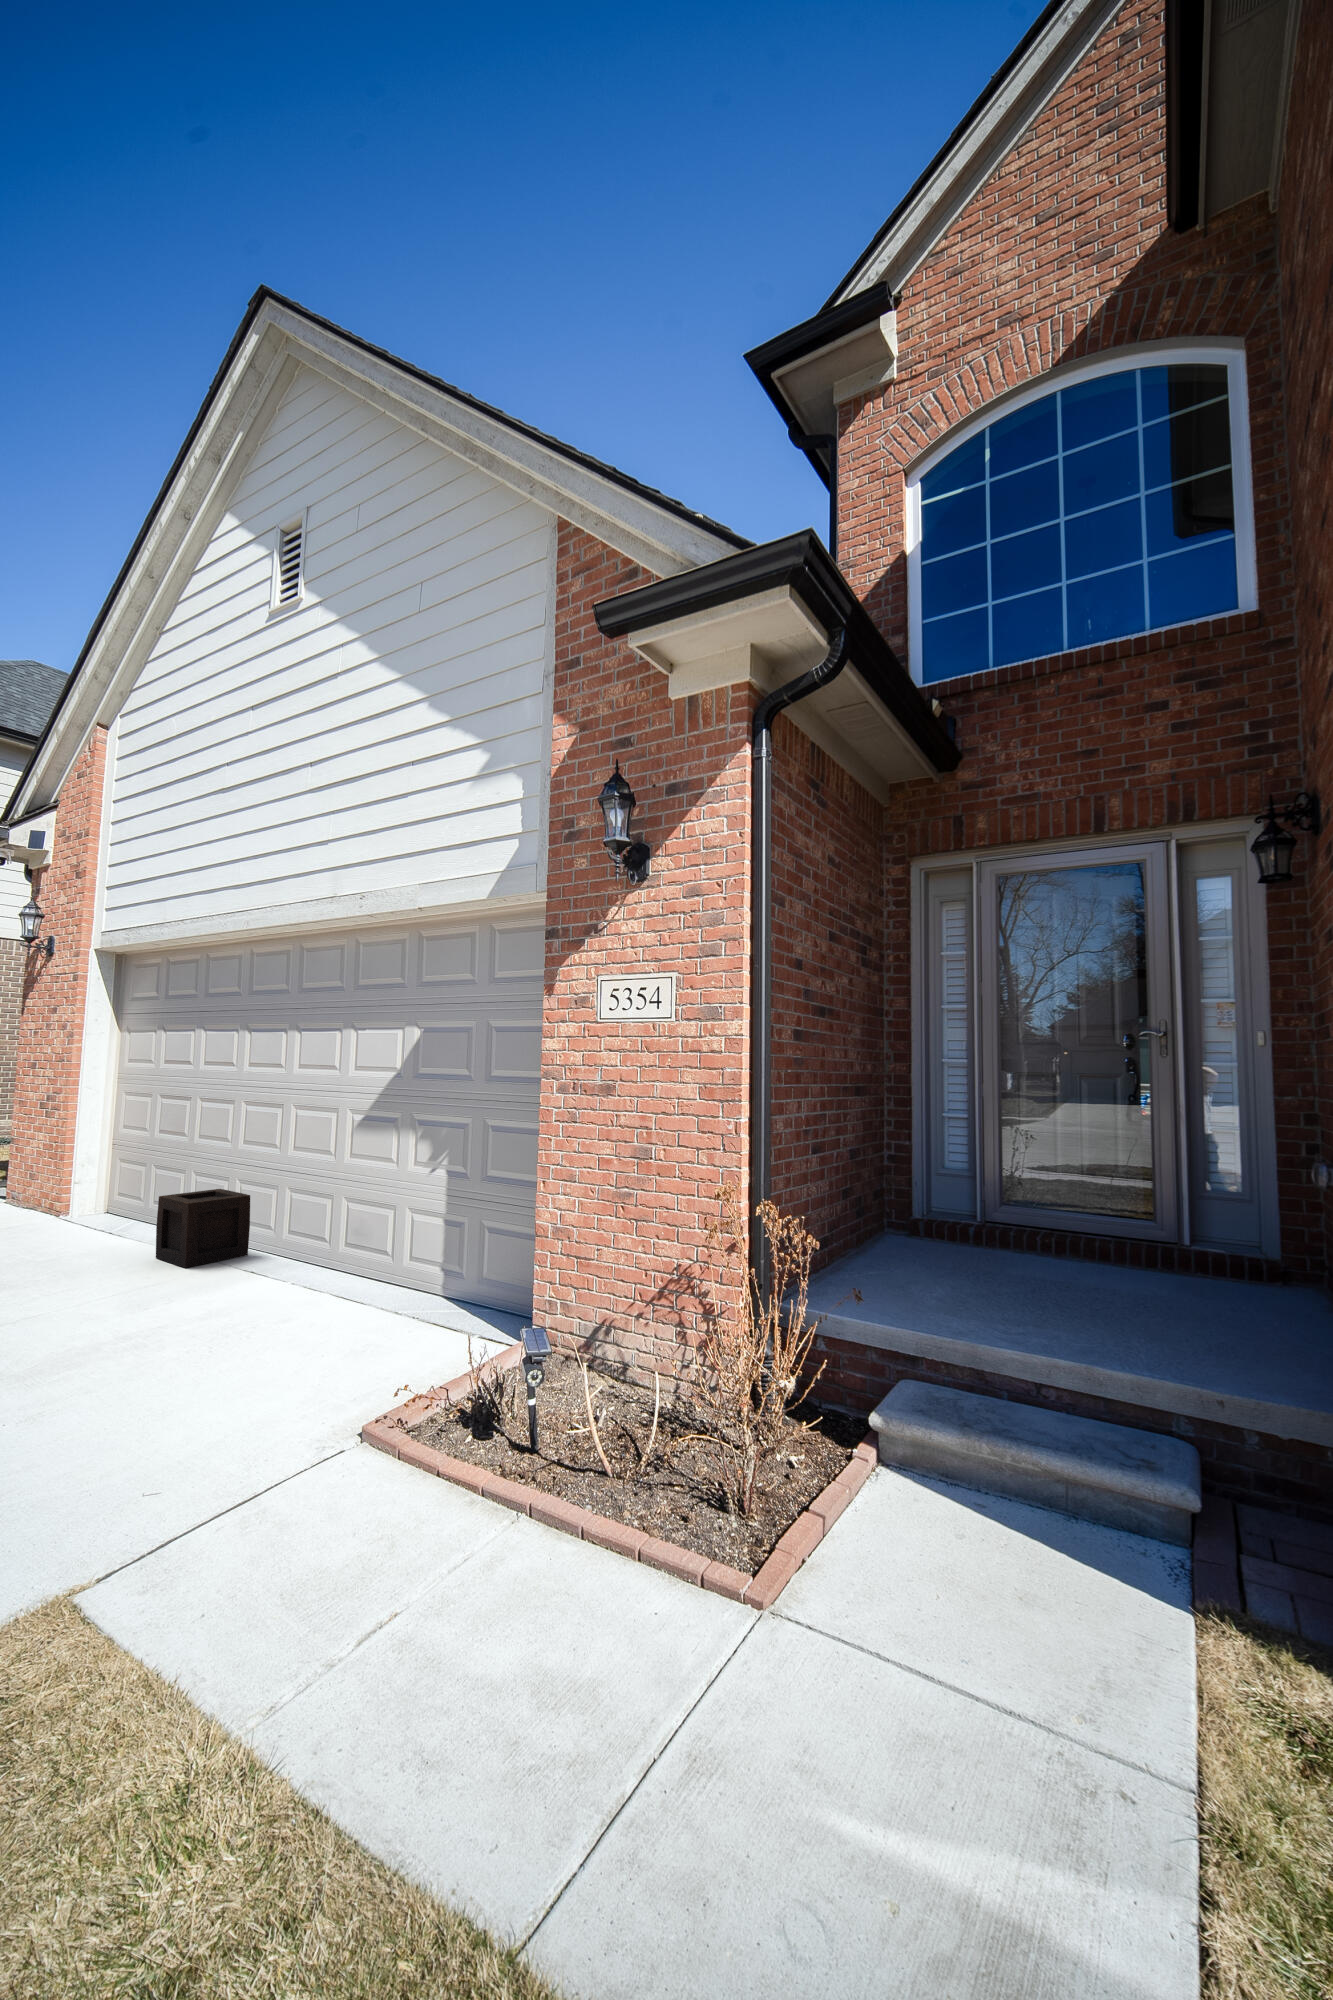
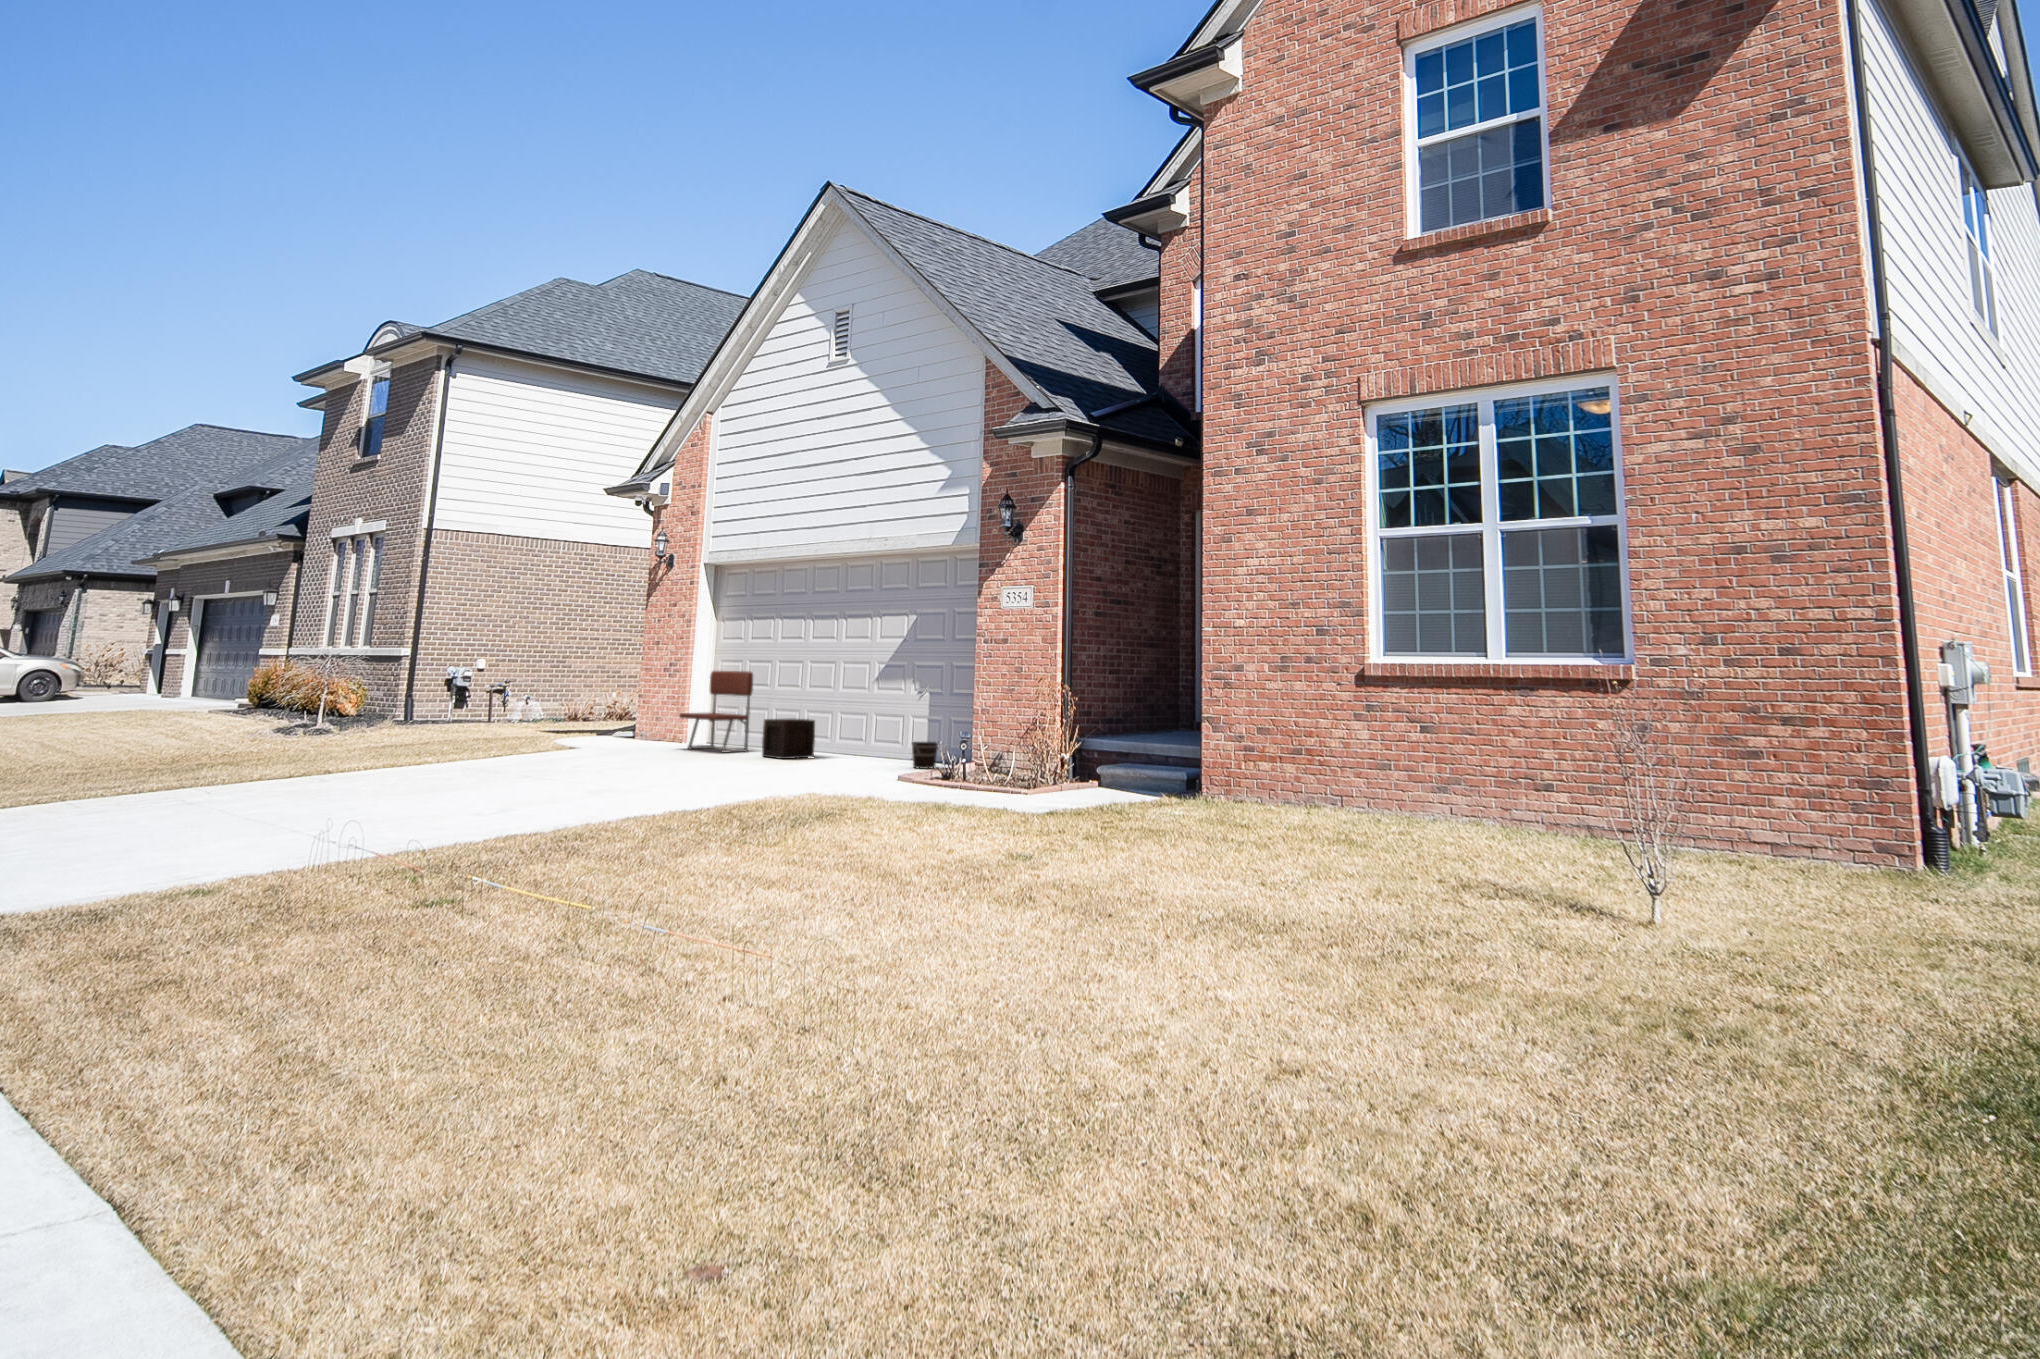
bench: none [40,1106,161,1241] -> present [679,671,753,753]
bucket: none [407,1260,459,1322] -> present [912,742,938,769]

